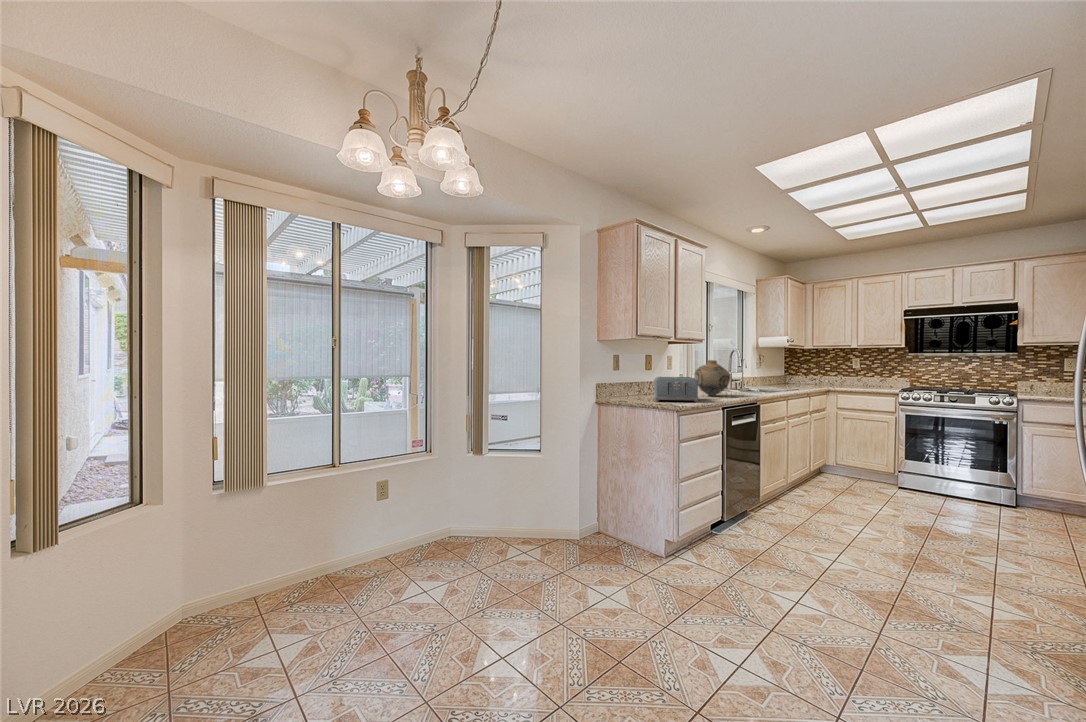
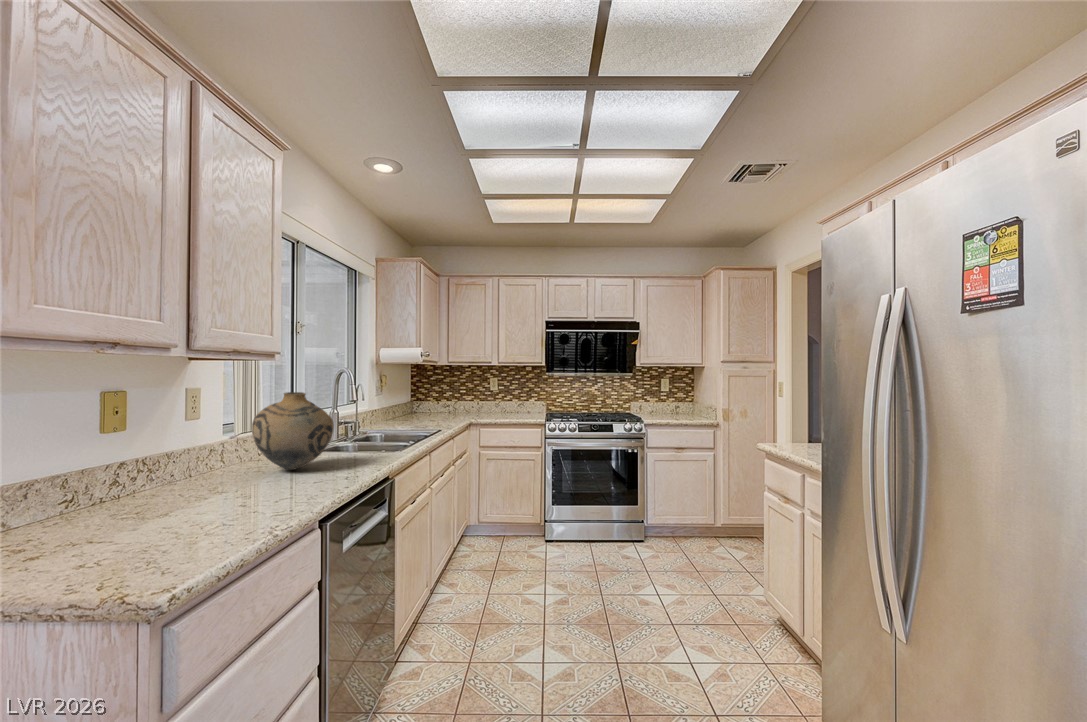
toaster: present [653,377,699,402] -> none [89,440,245,535]

